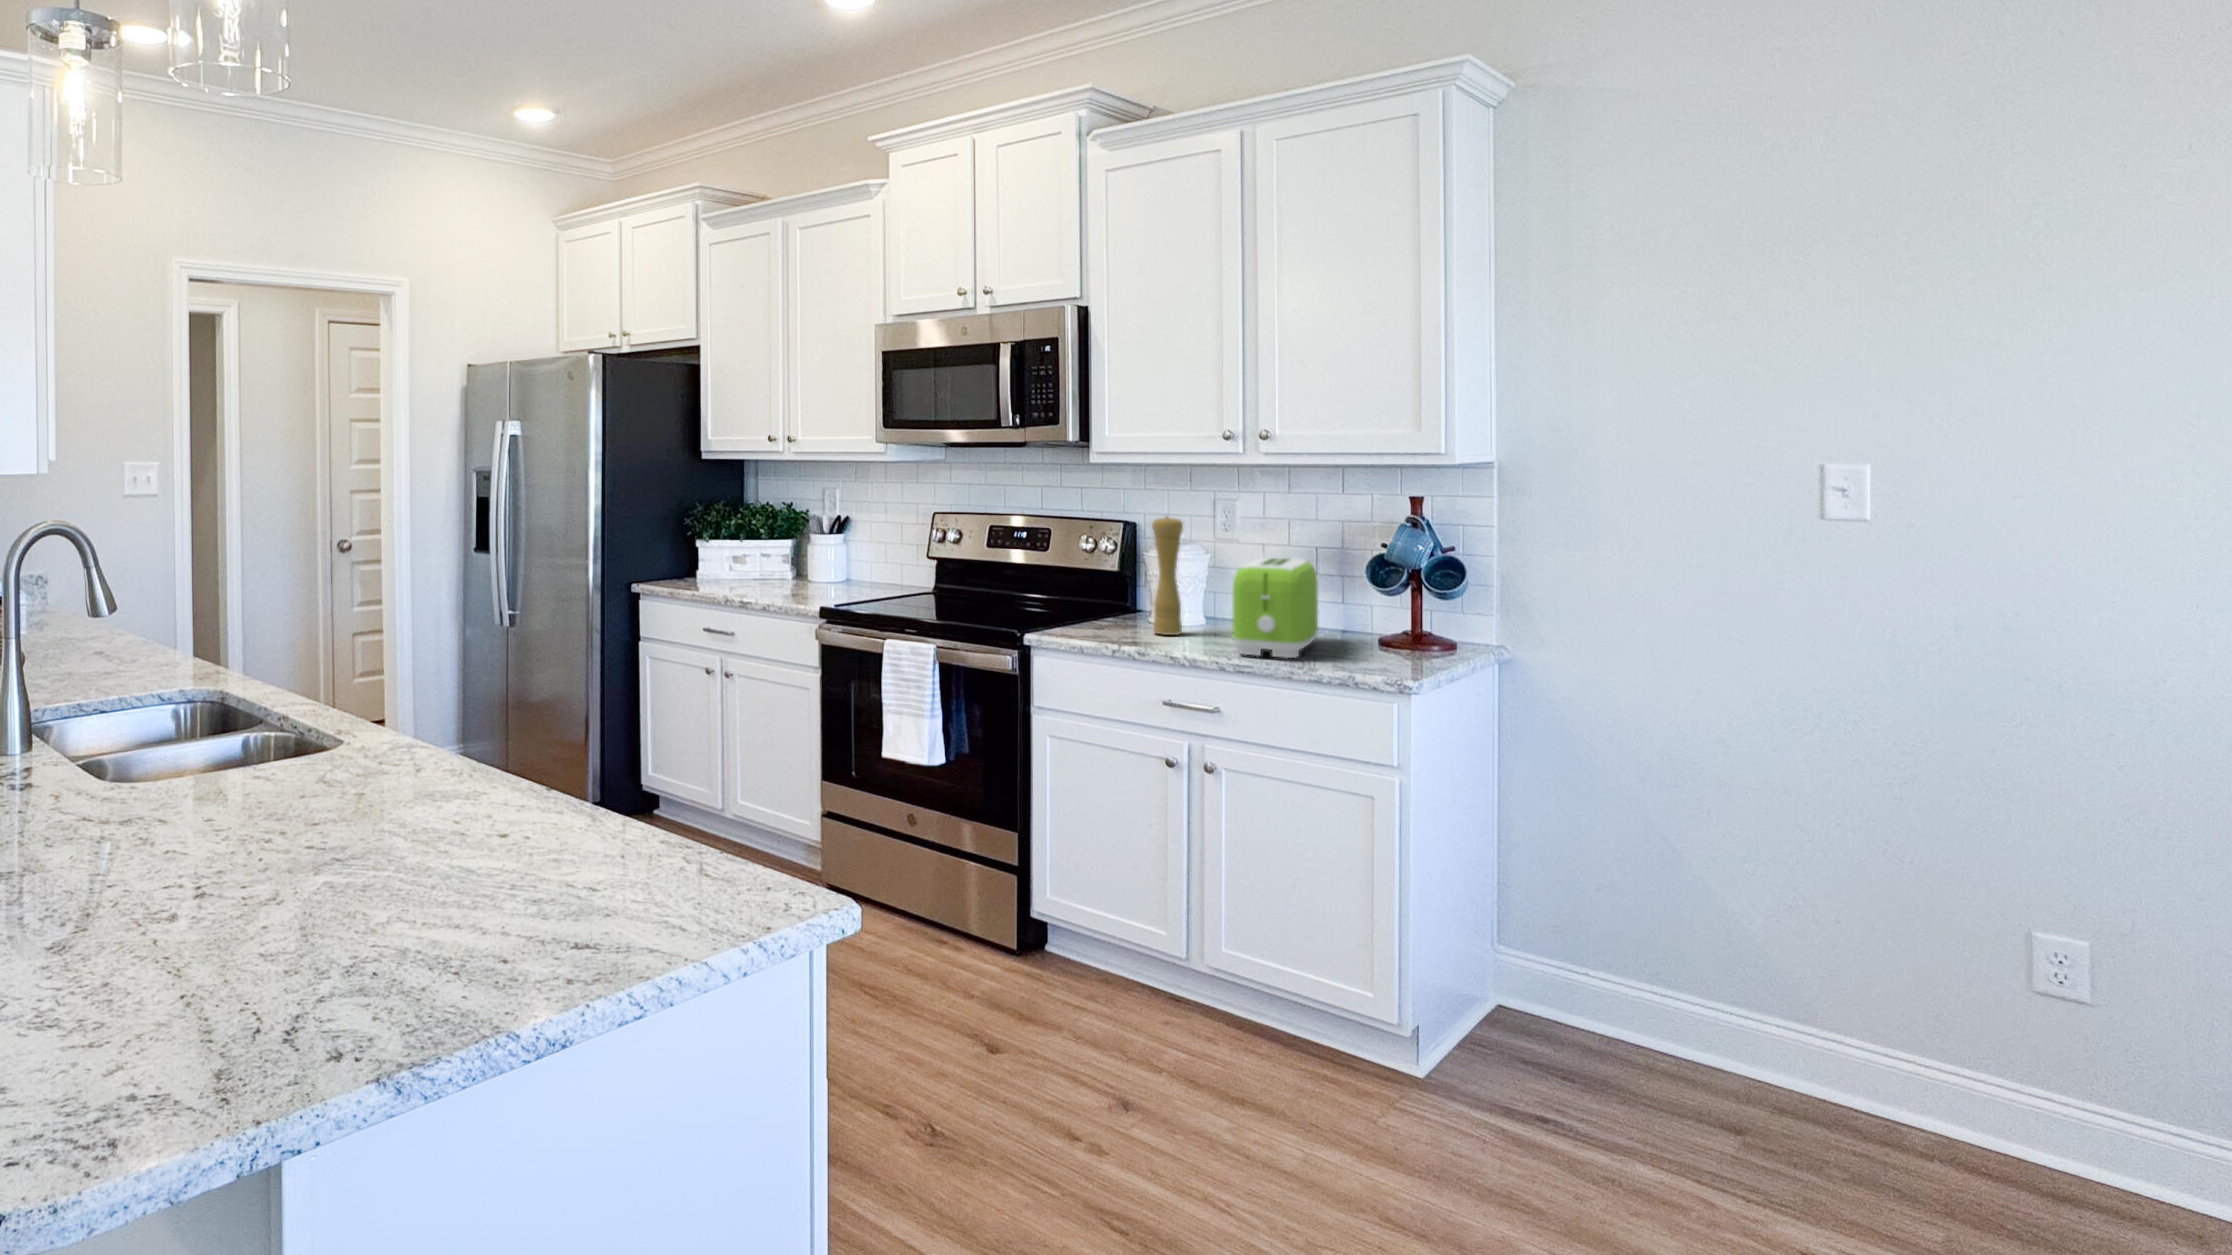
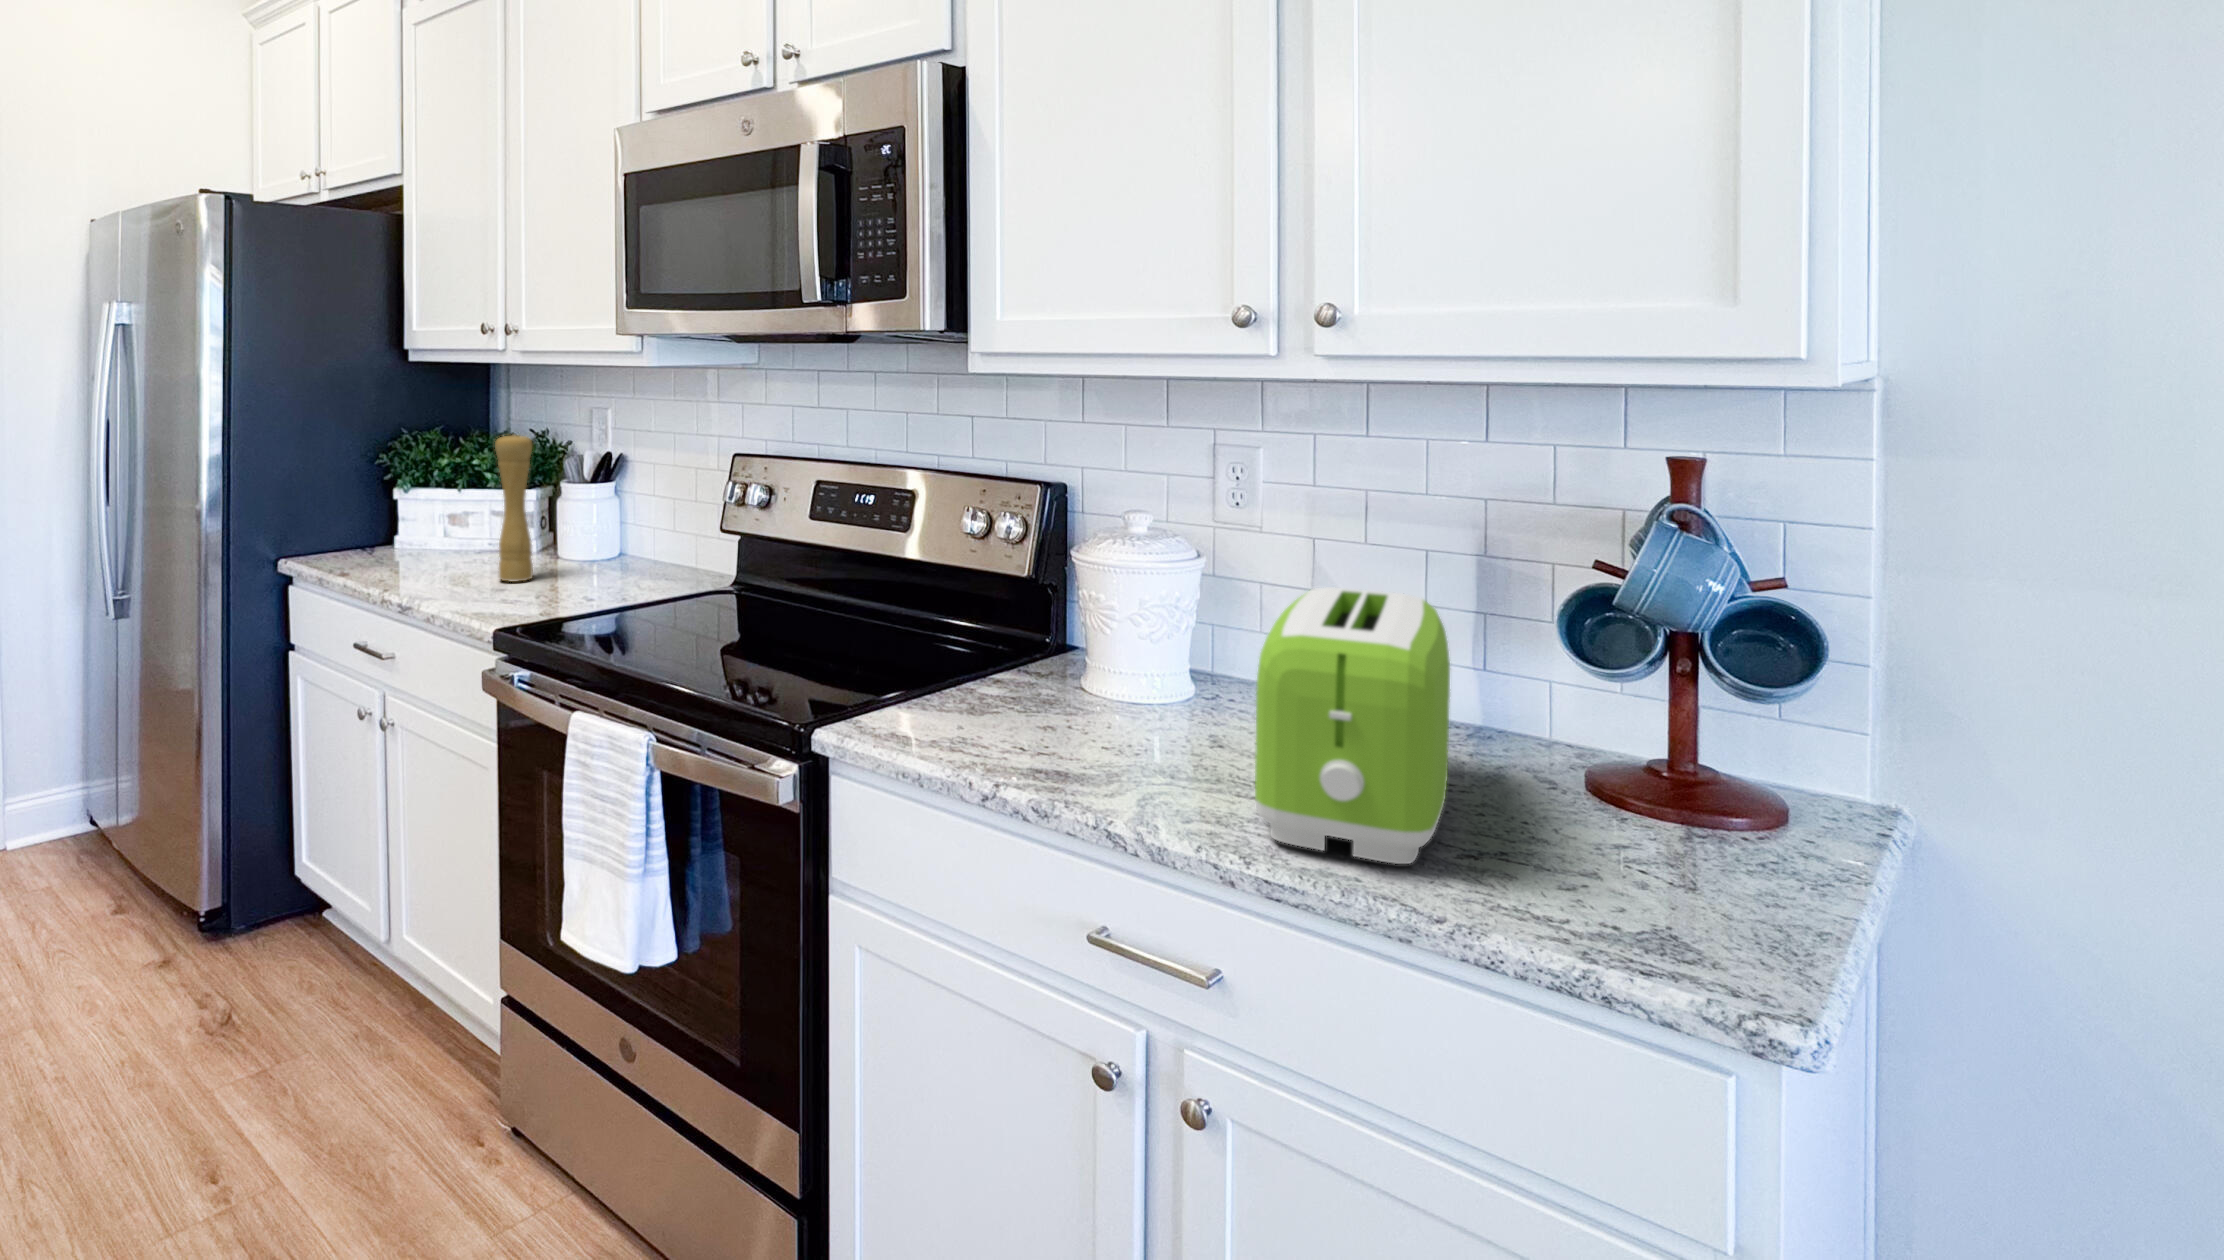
pepper mill: present [1152,517,1183,635] -> present [495,434,533,582]

